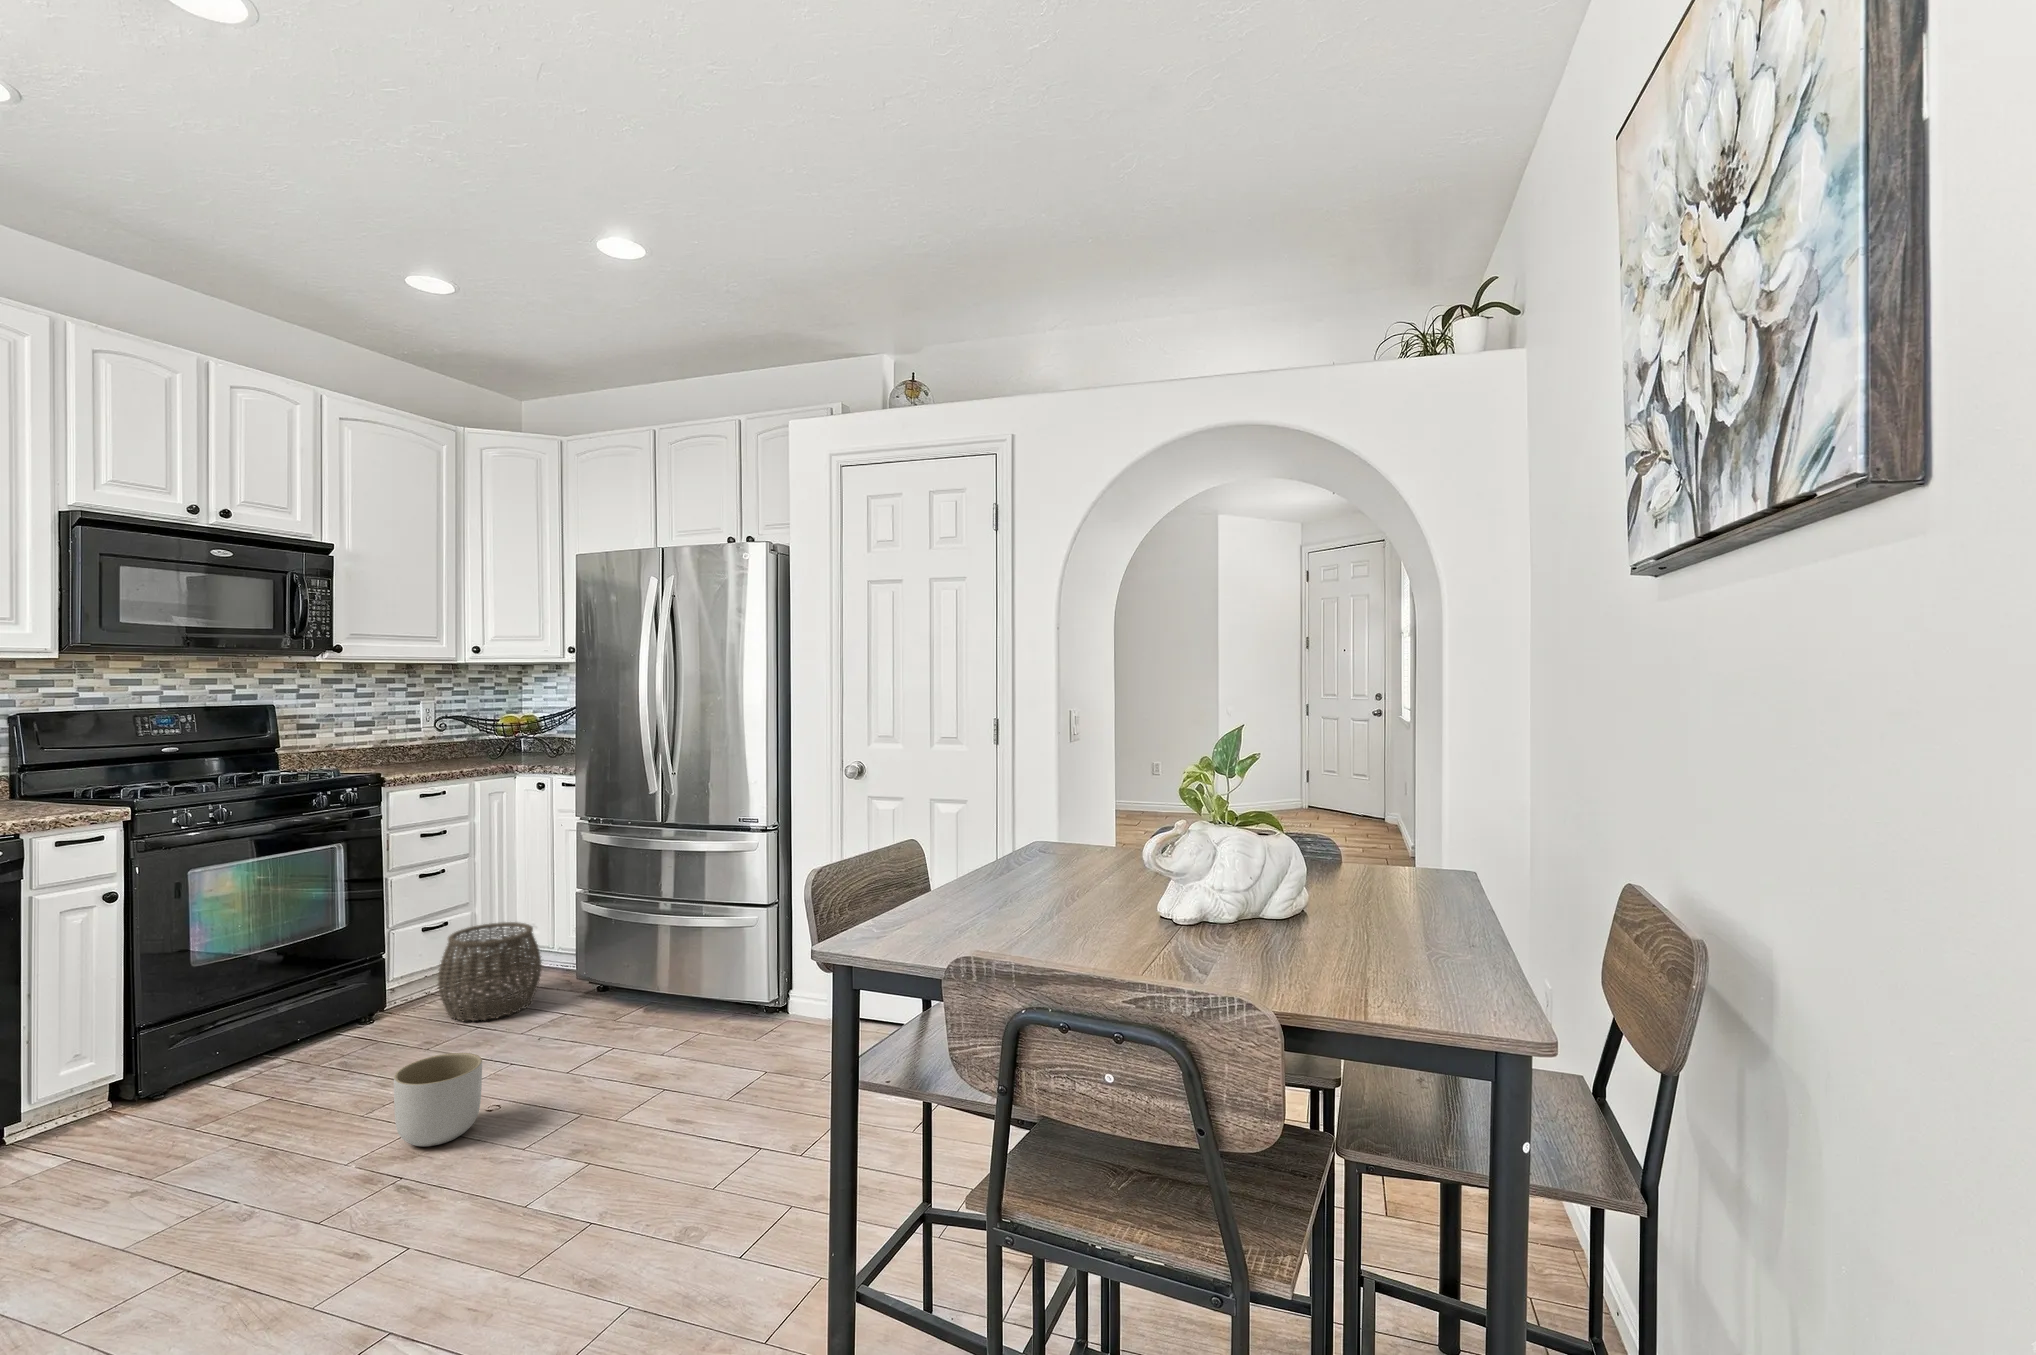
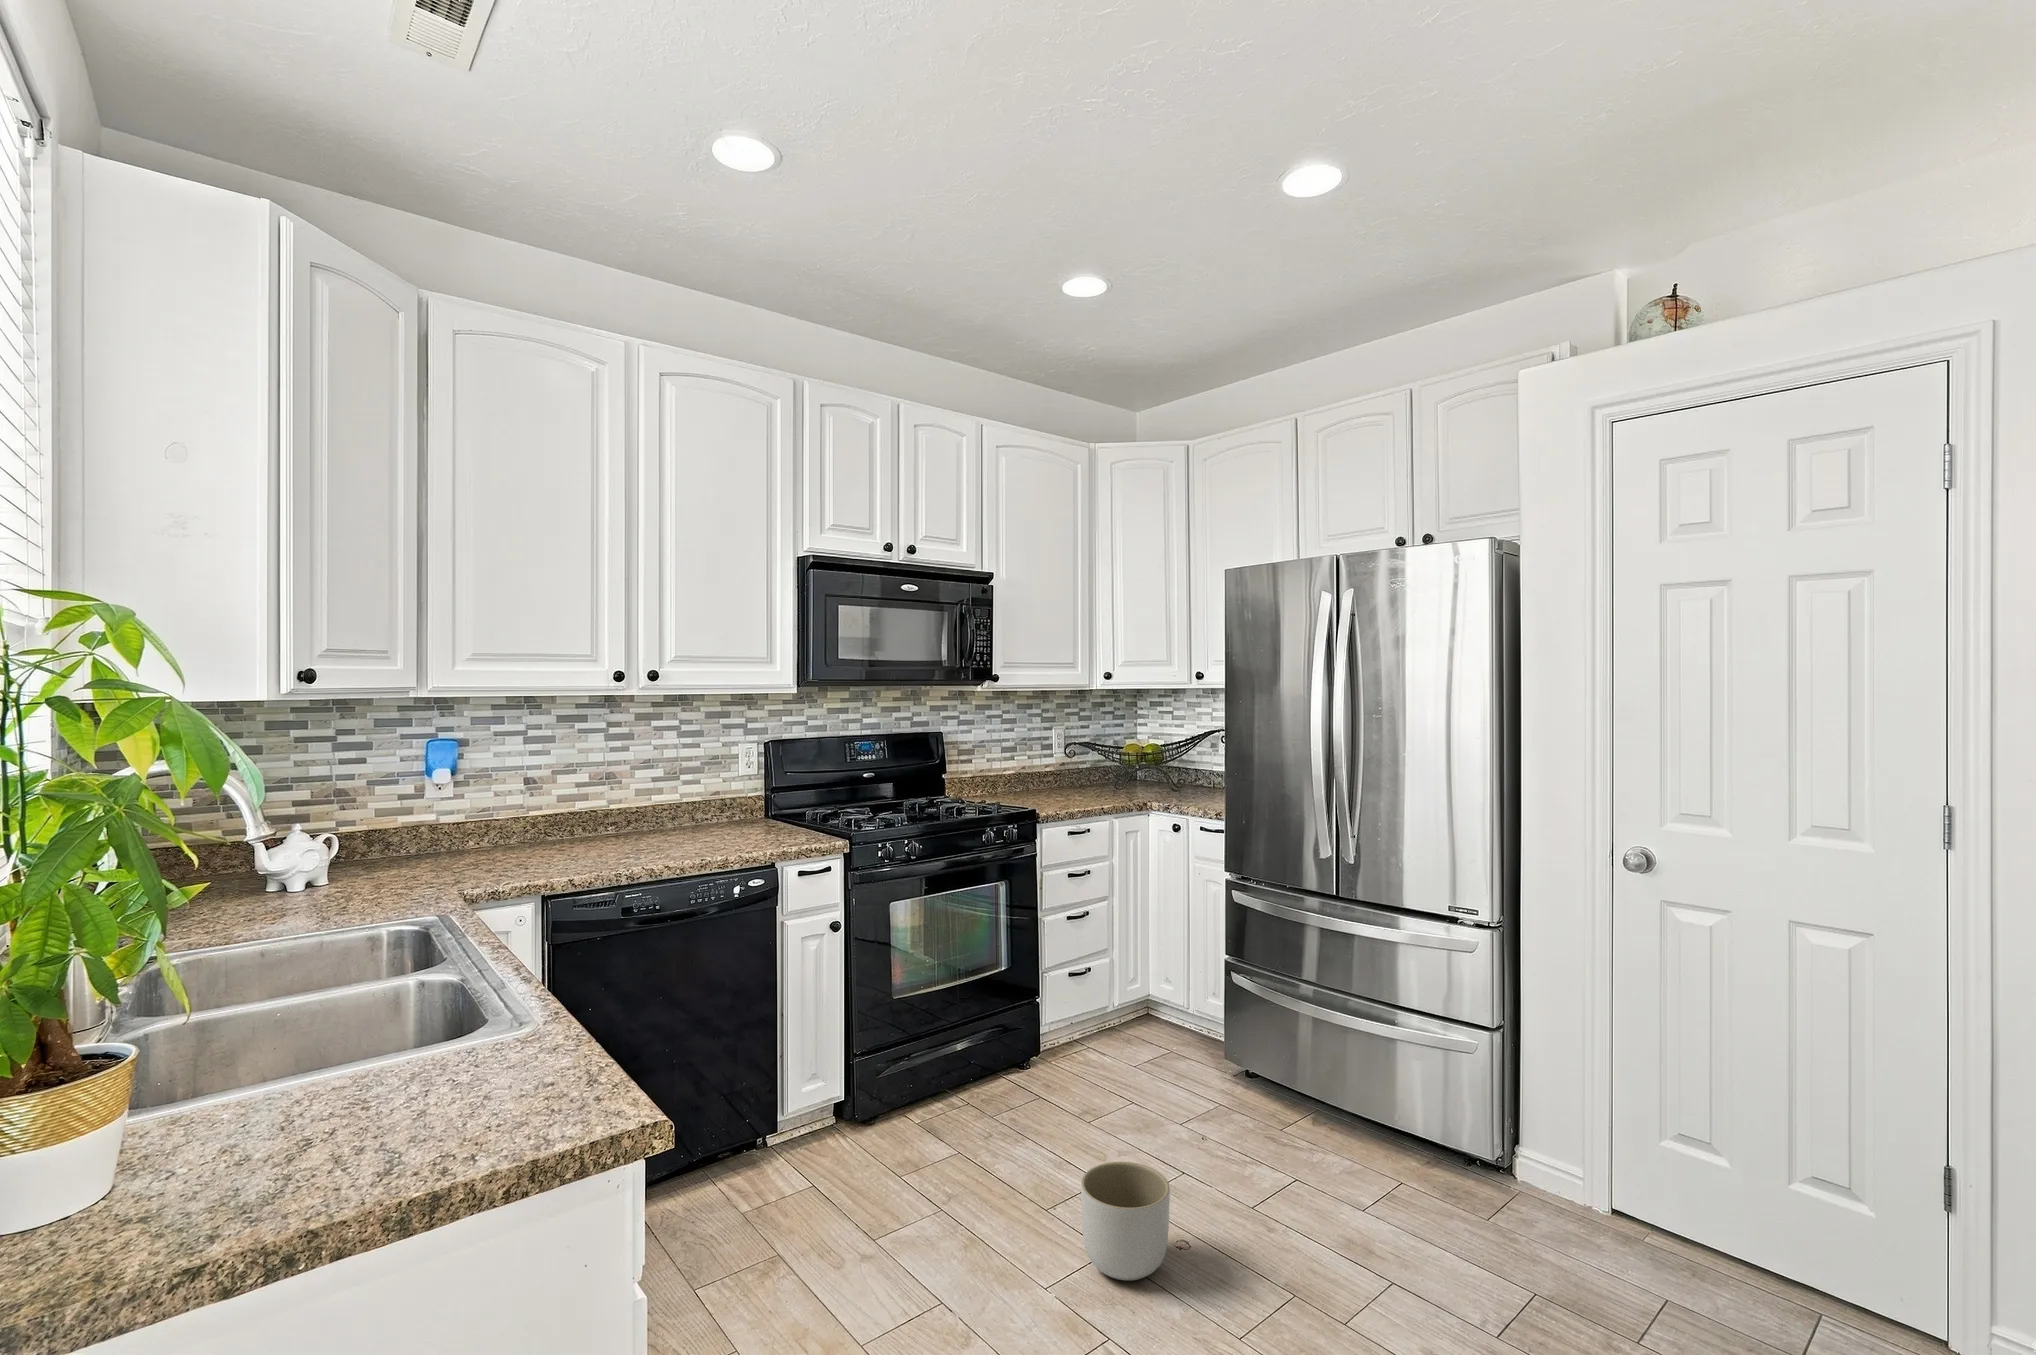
woven basket: present [438,922,542,1021] -> none [1087,979,1189,1094]

